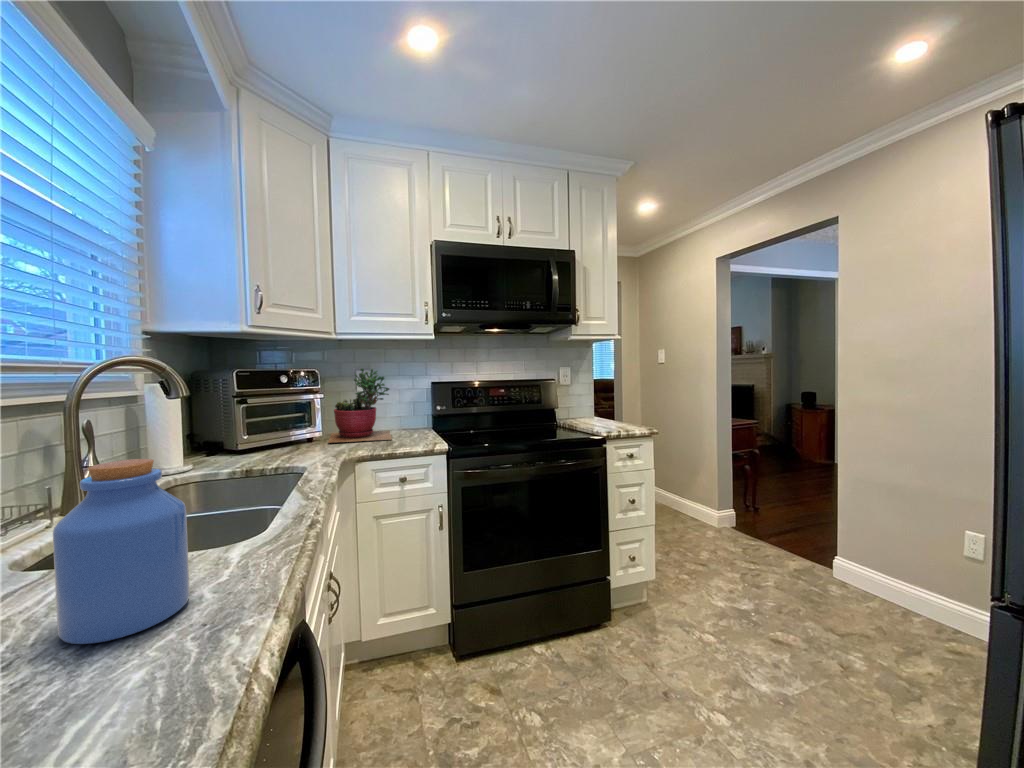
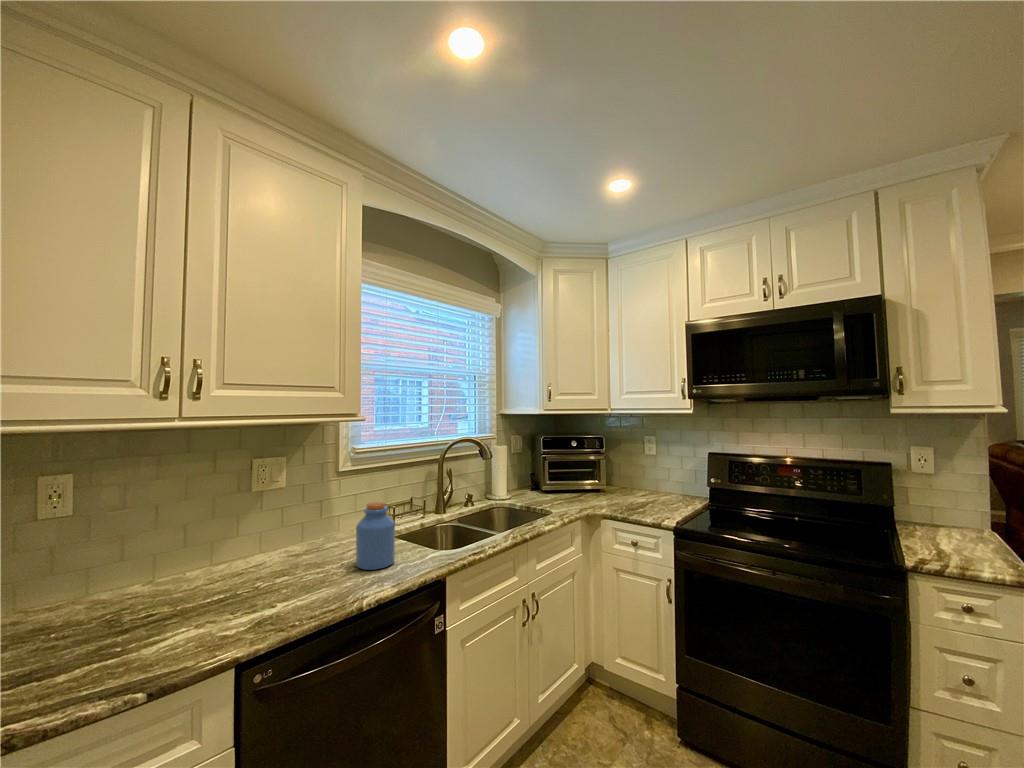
succulent plant: present [328,368,392,443] -> none [600,436,664,504]

